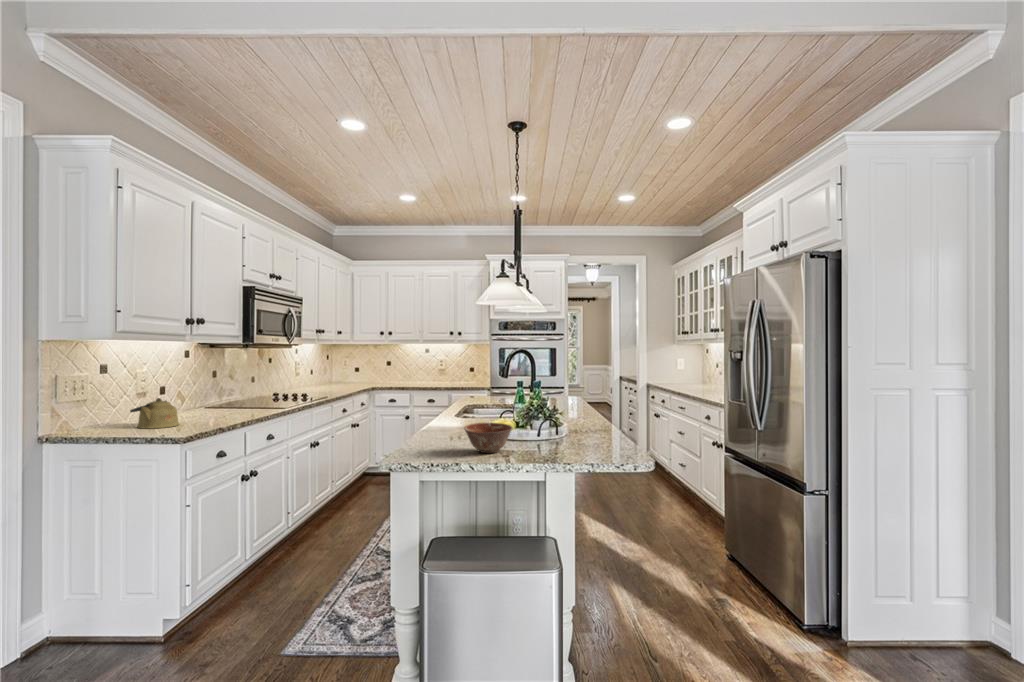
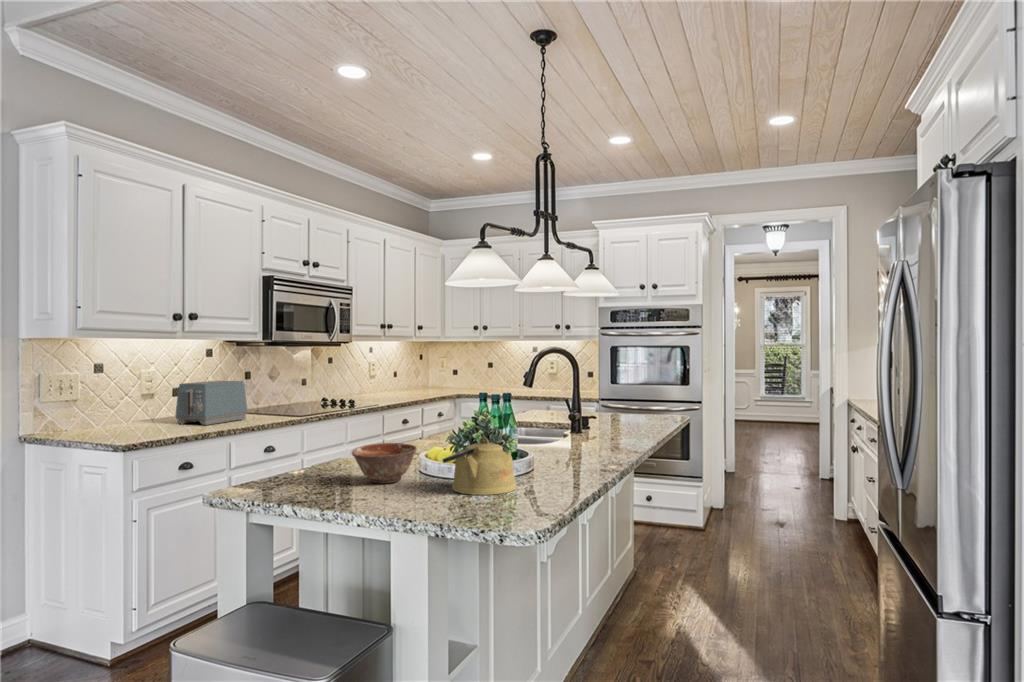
toaster: none [180,379,240,419] -> present [176,381,247,425]
kettle: present [130,398,179,429] -> present [443,437,517,495]

